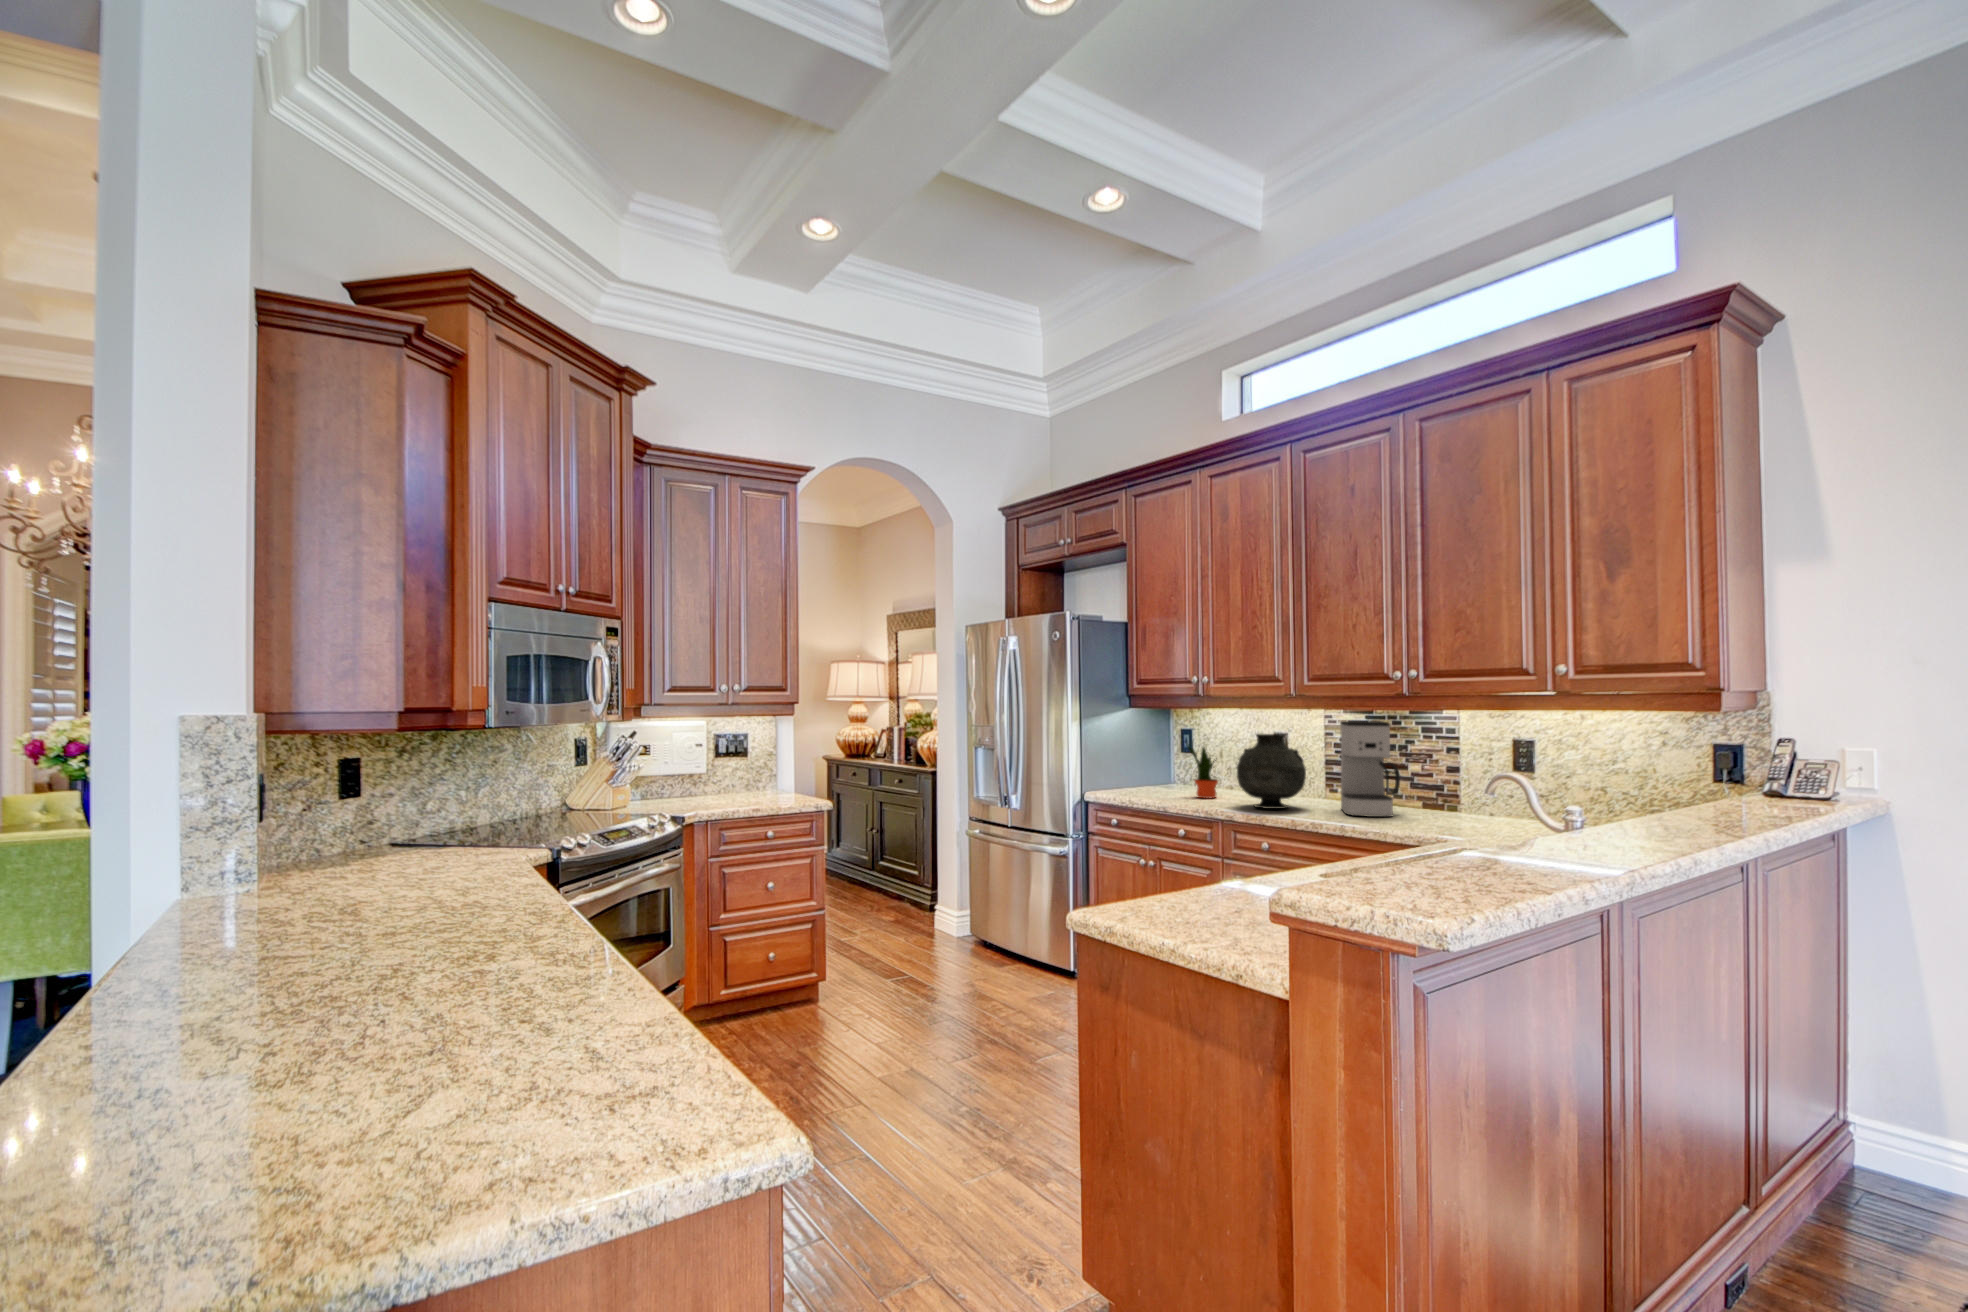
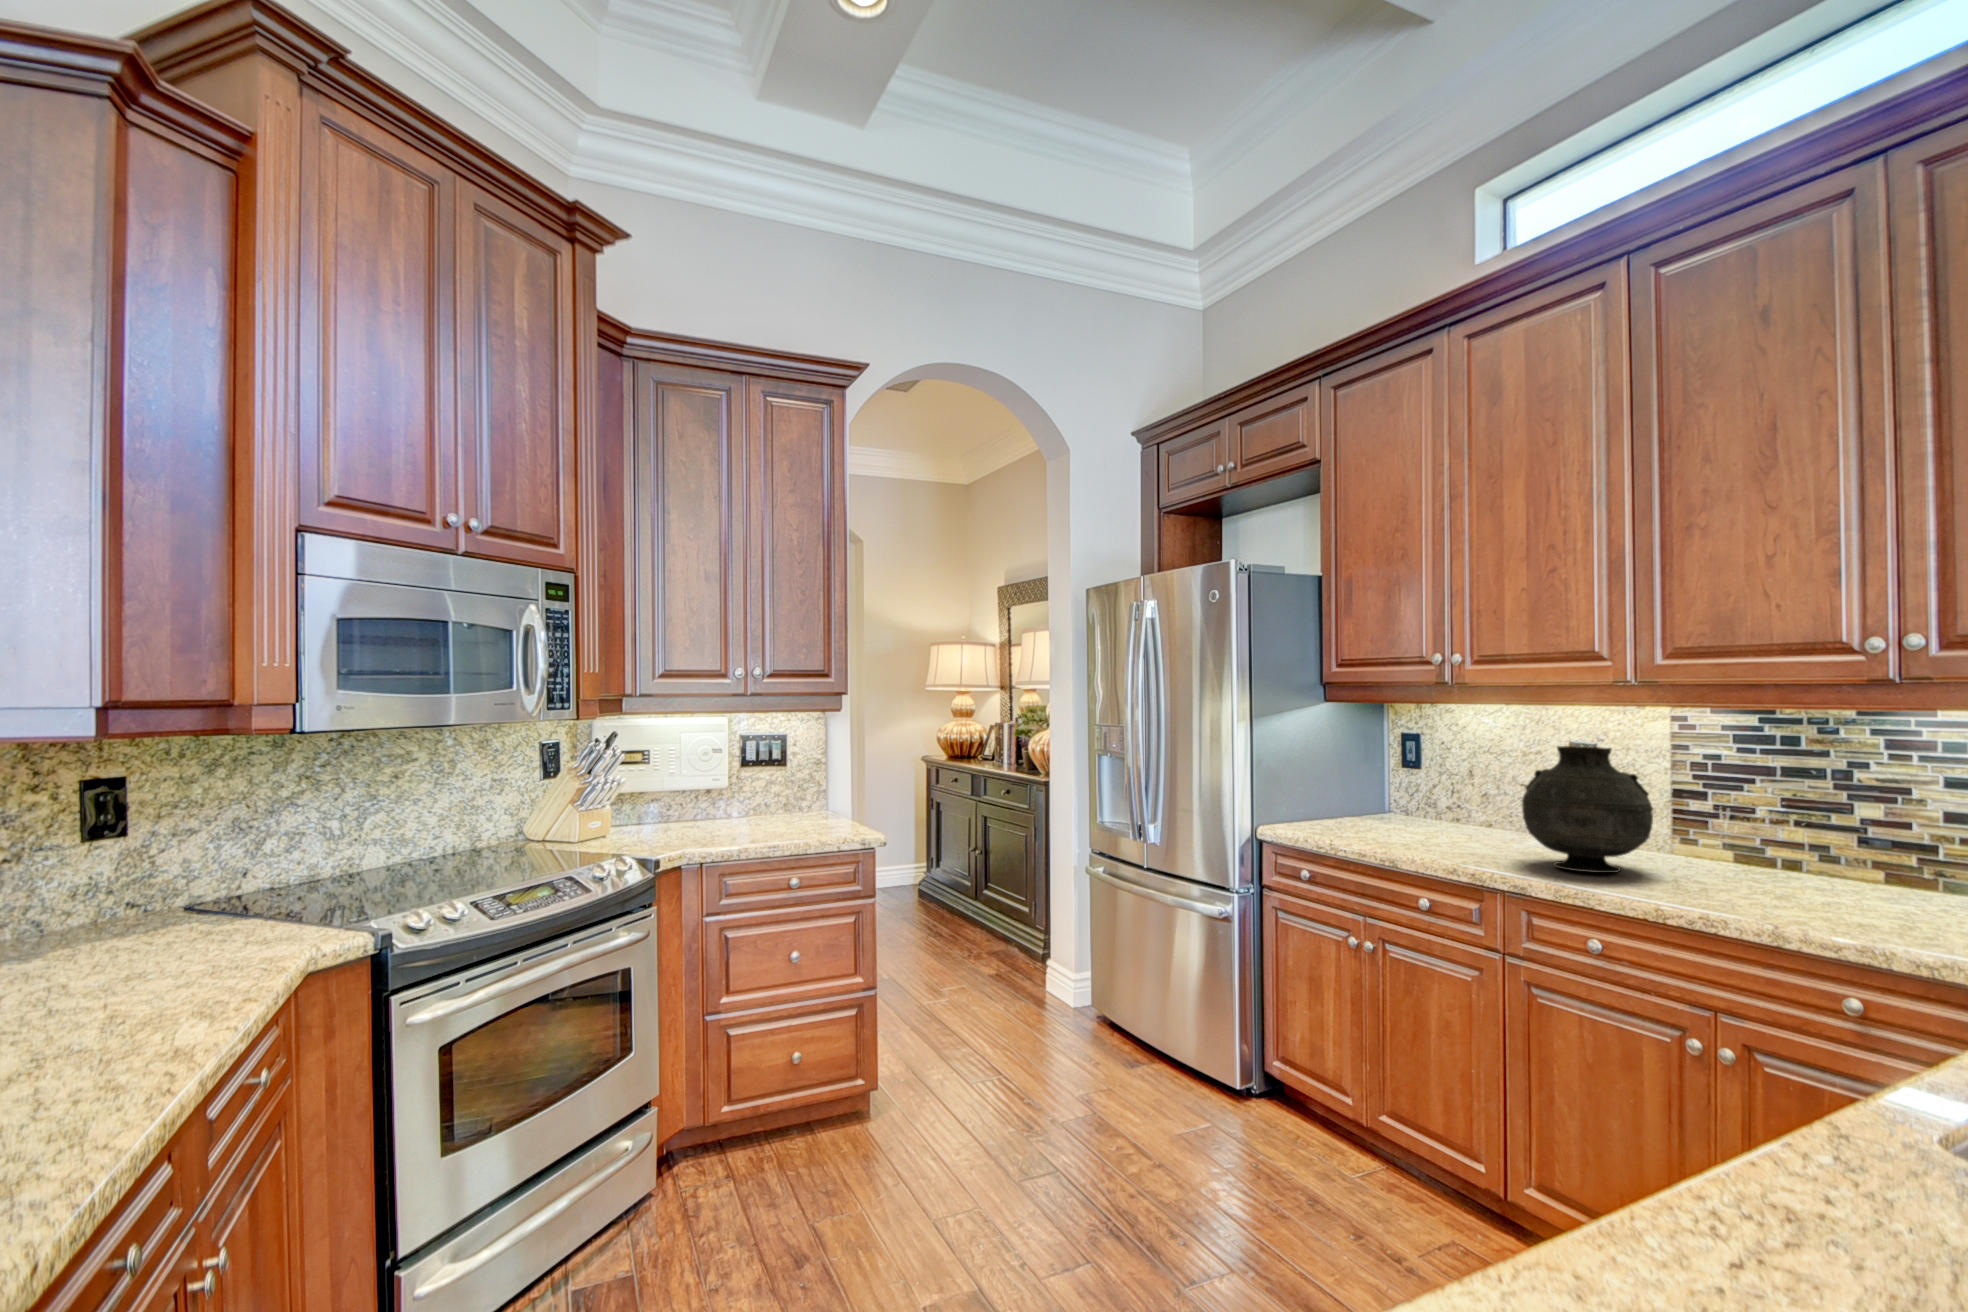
coffee maker: present [1340,721,1400,817] -> none [1717,727,1850,901]
potted plant: present [1187,745,1218,798] -> none [1423,754,1479,844]

